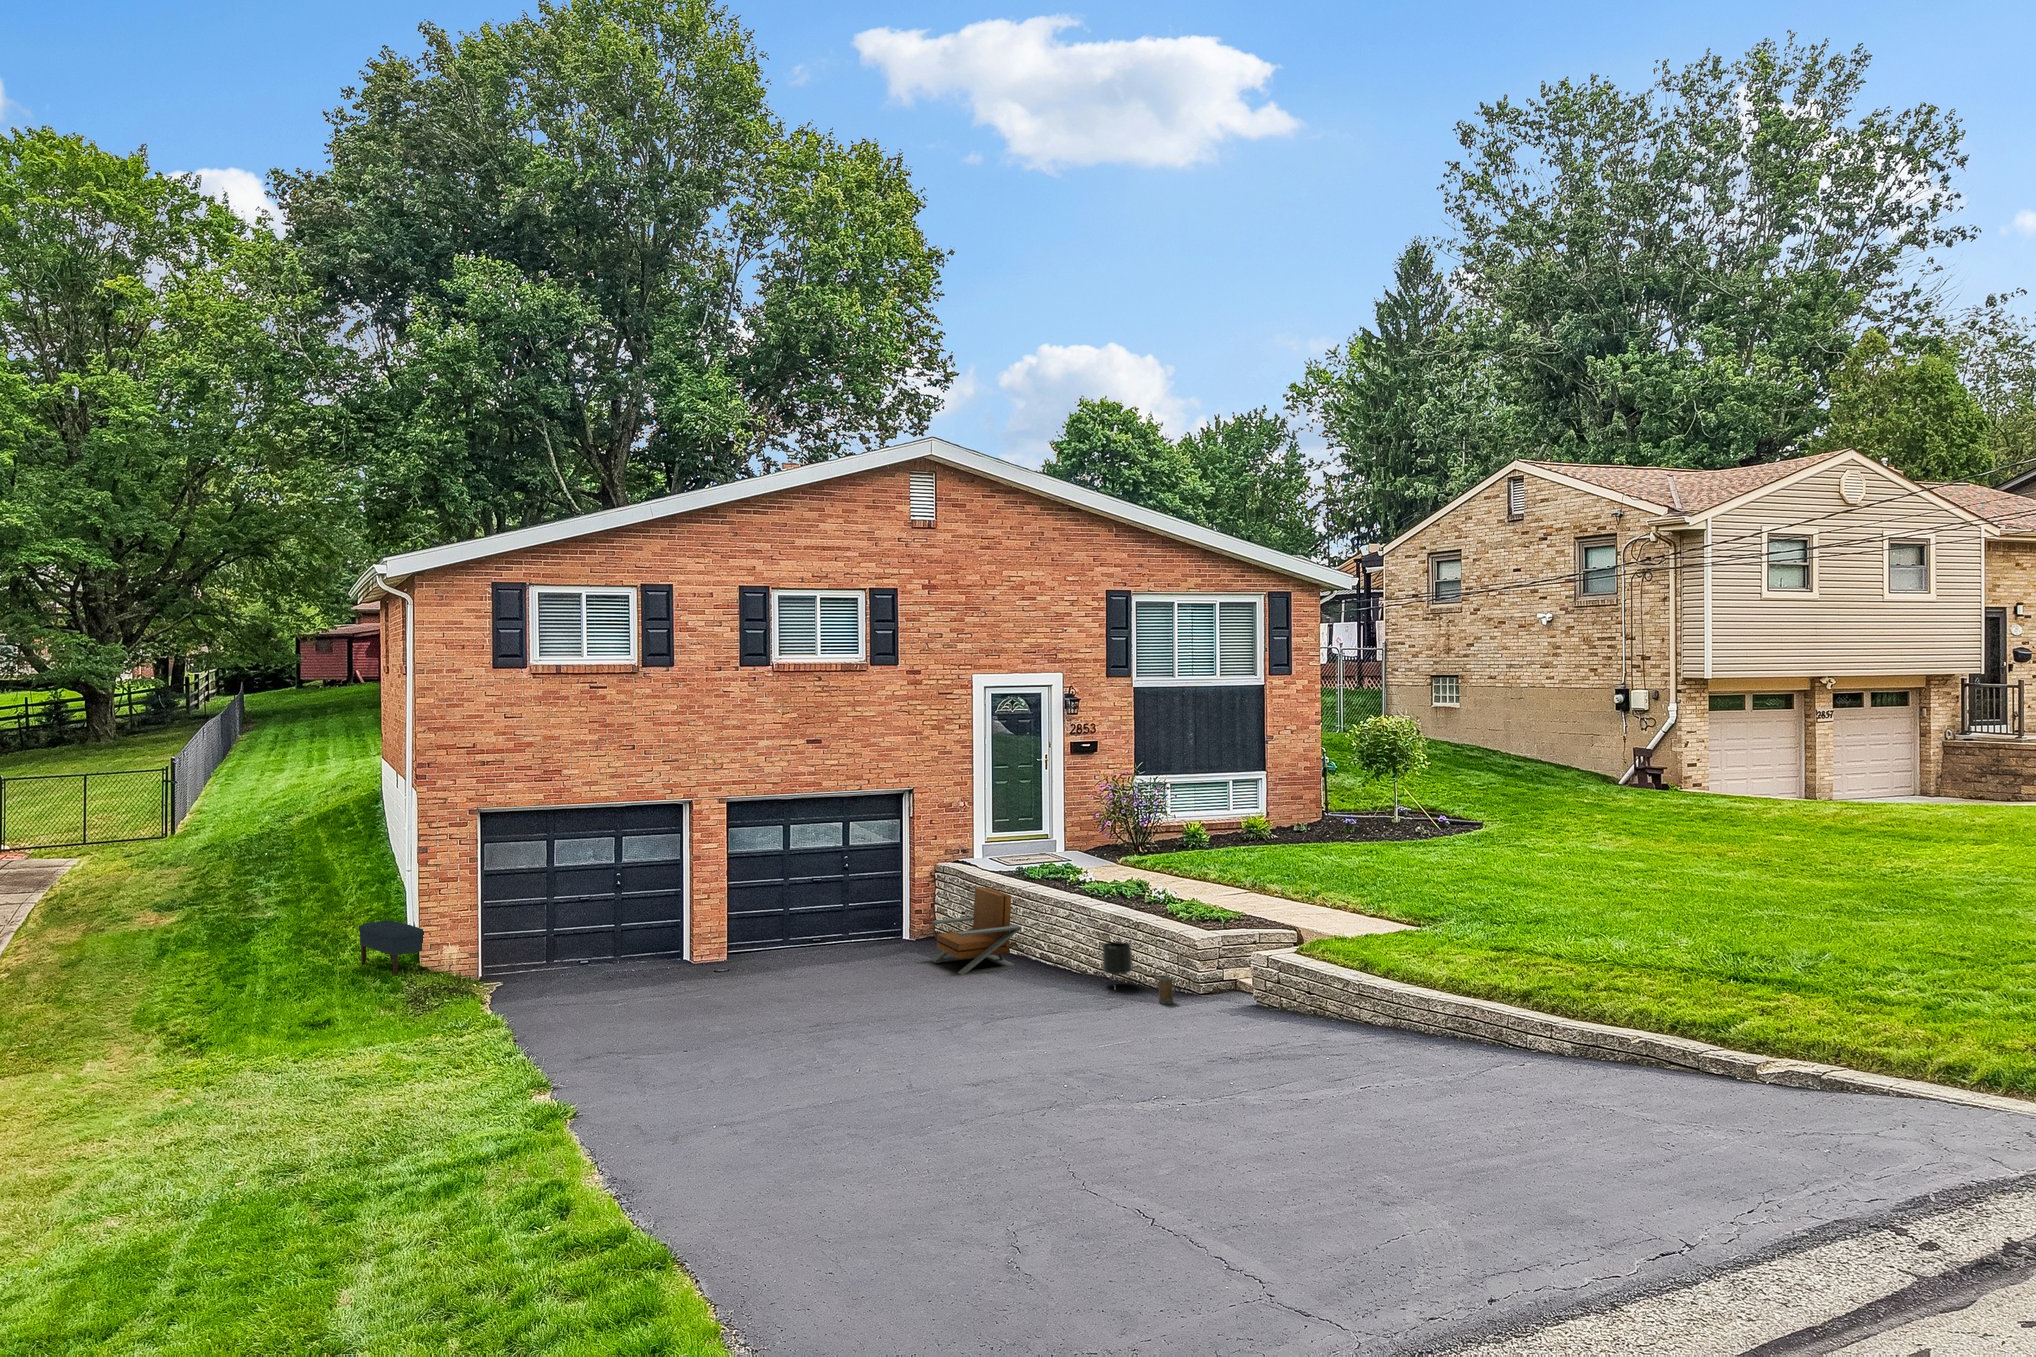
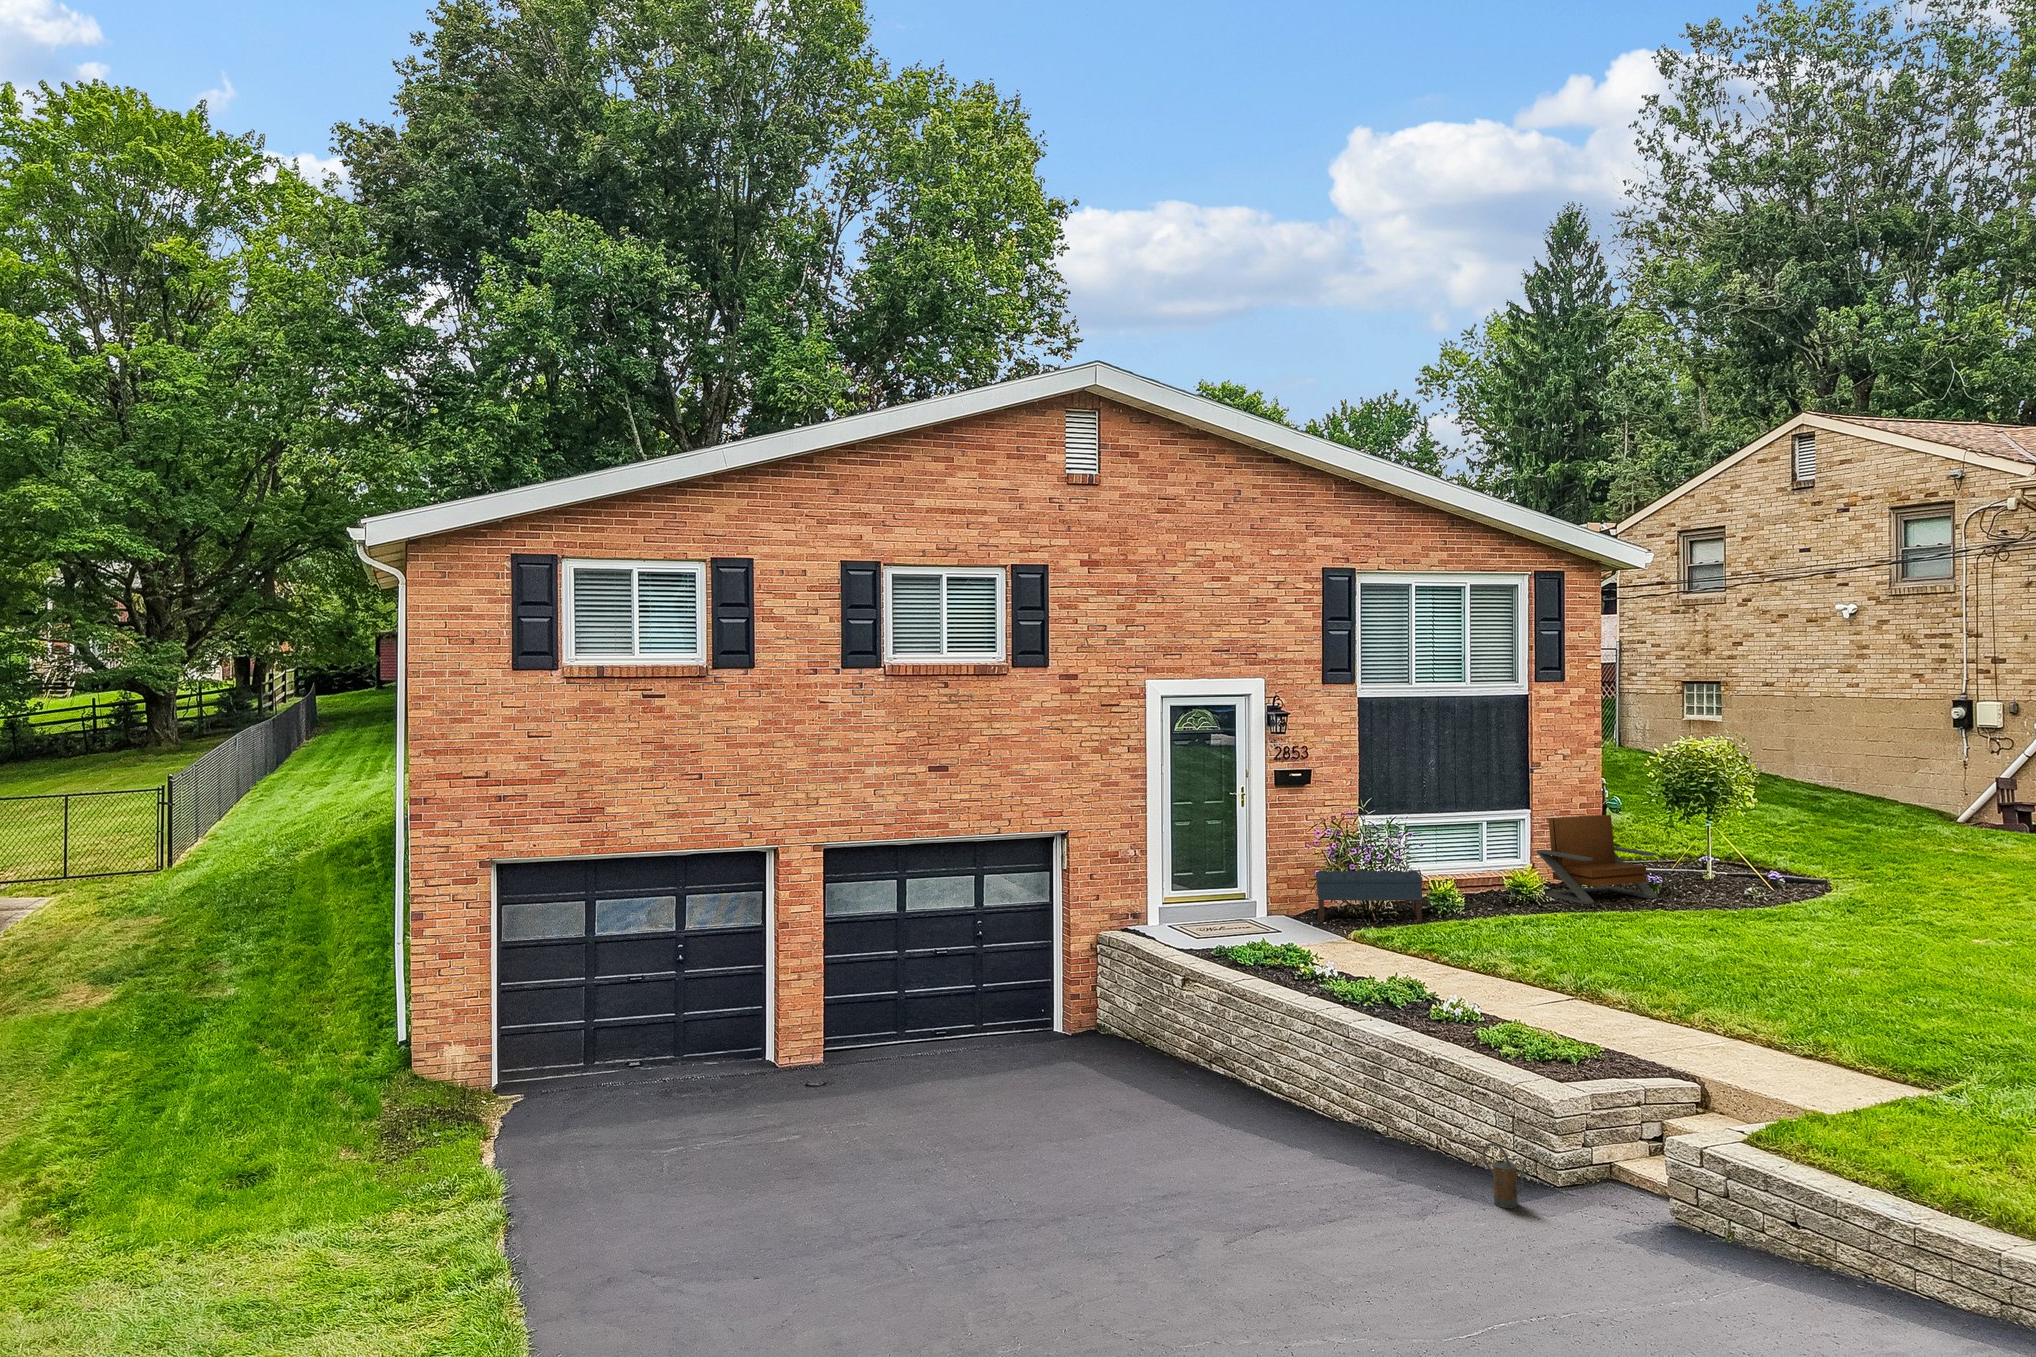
lounge chair: present [931,887,1021,975] -> present [1537,815,1658,904]
bench: present [358,920,427,975] -> present [1316,870,1423,923]
planter: present [1103,942,1132,975] -> none [1385,1088,1433,1168]

